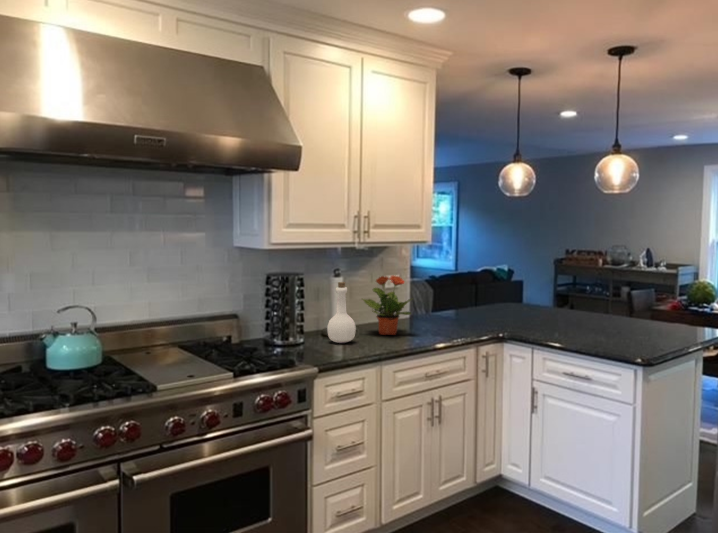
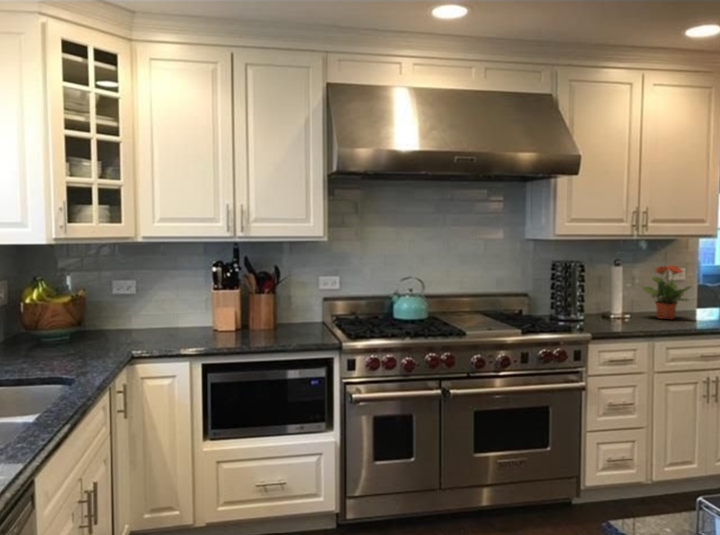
bottle: present [327,282,356,343] -> none [605,269,631,321]

